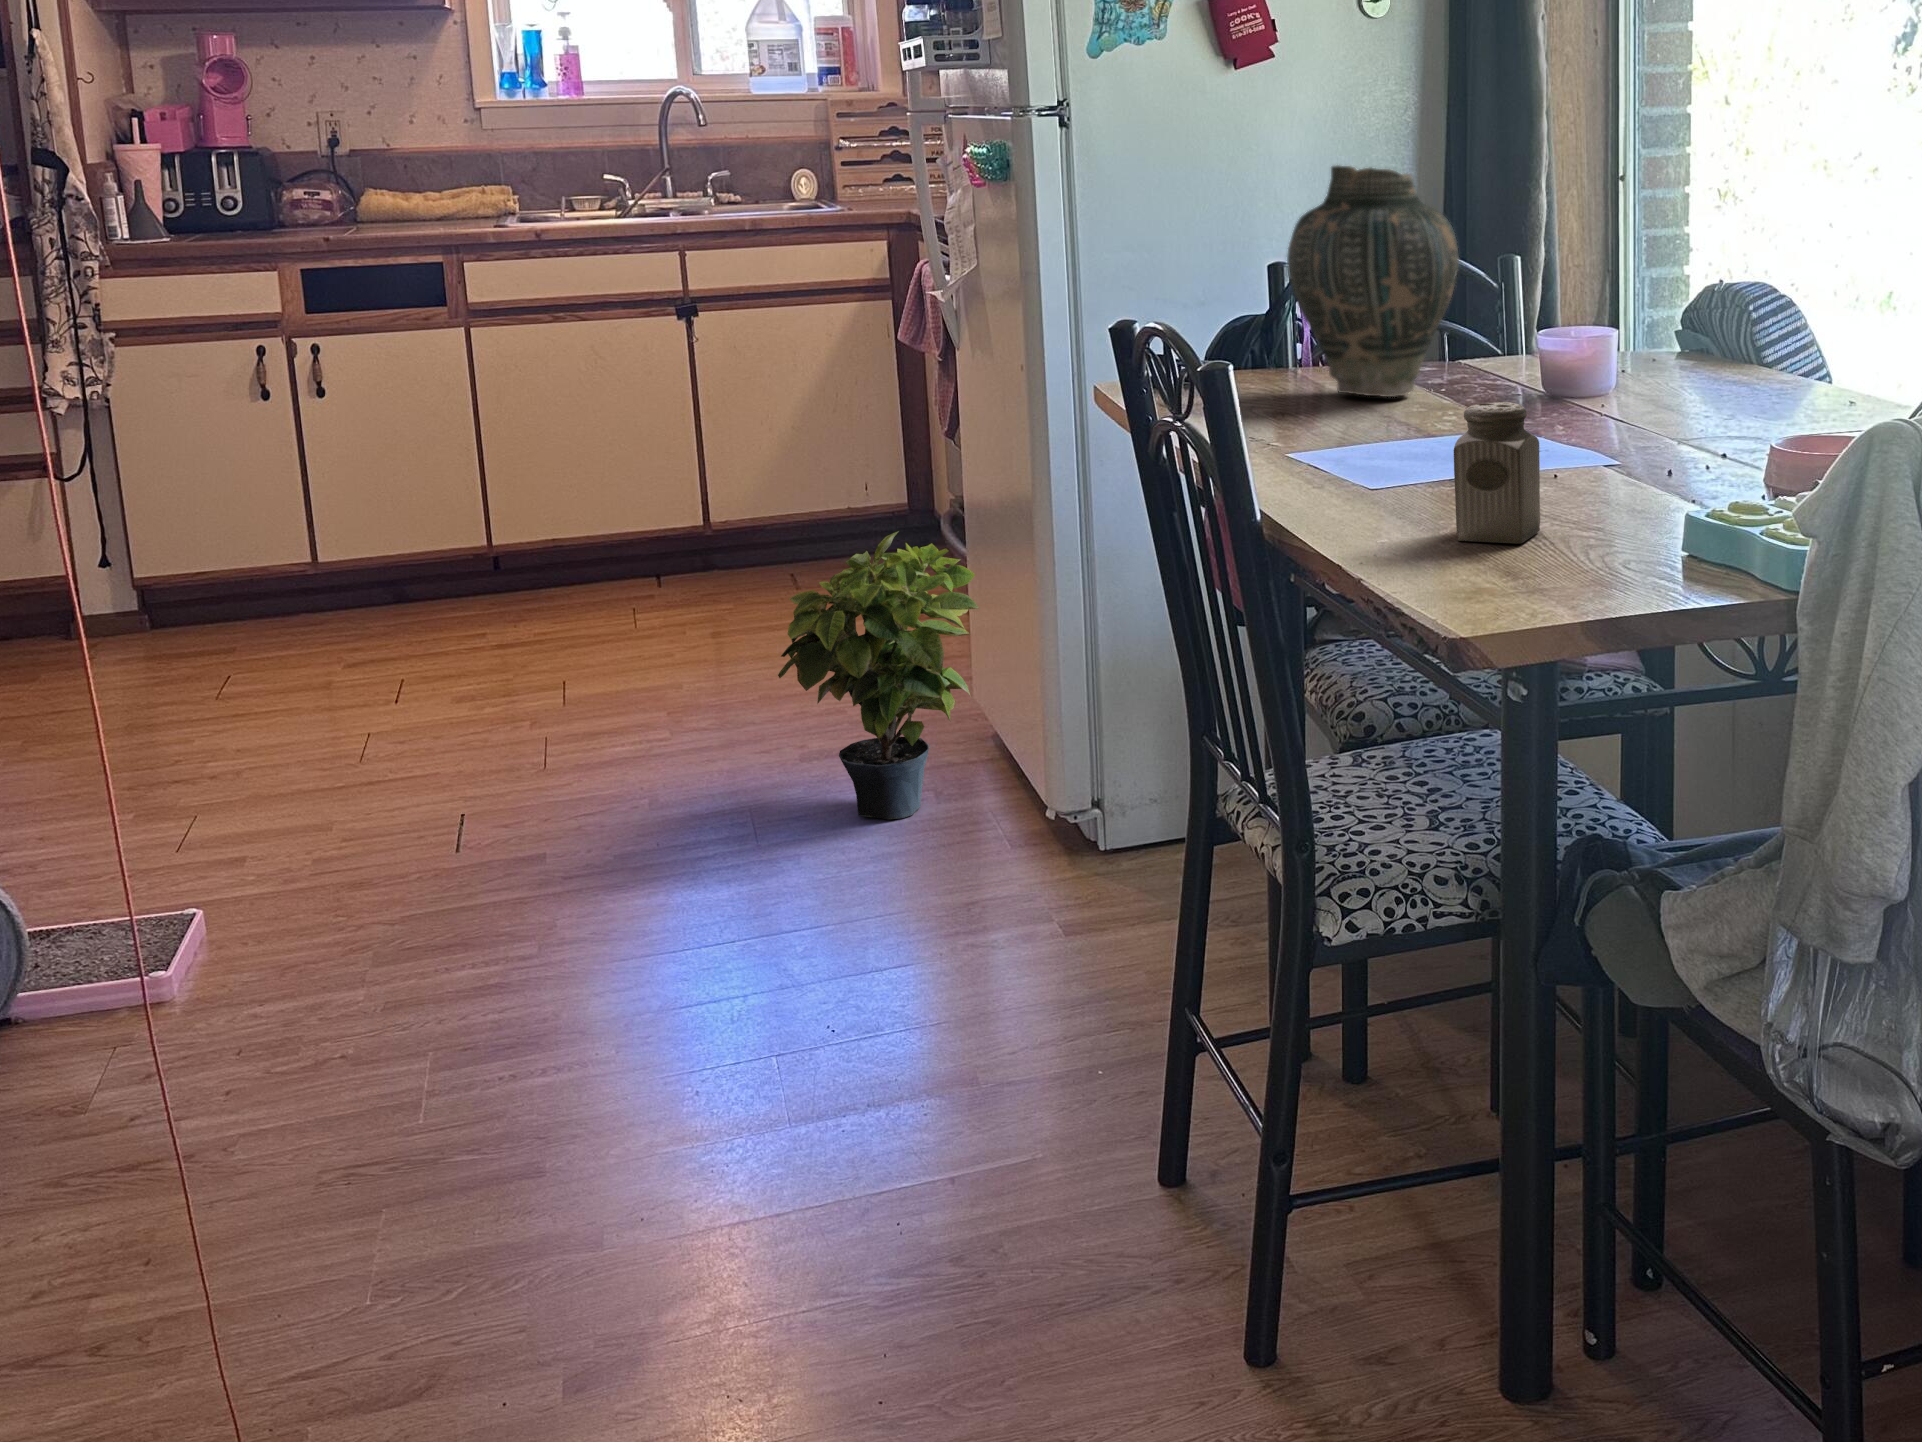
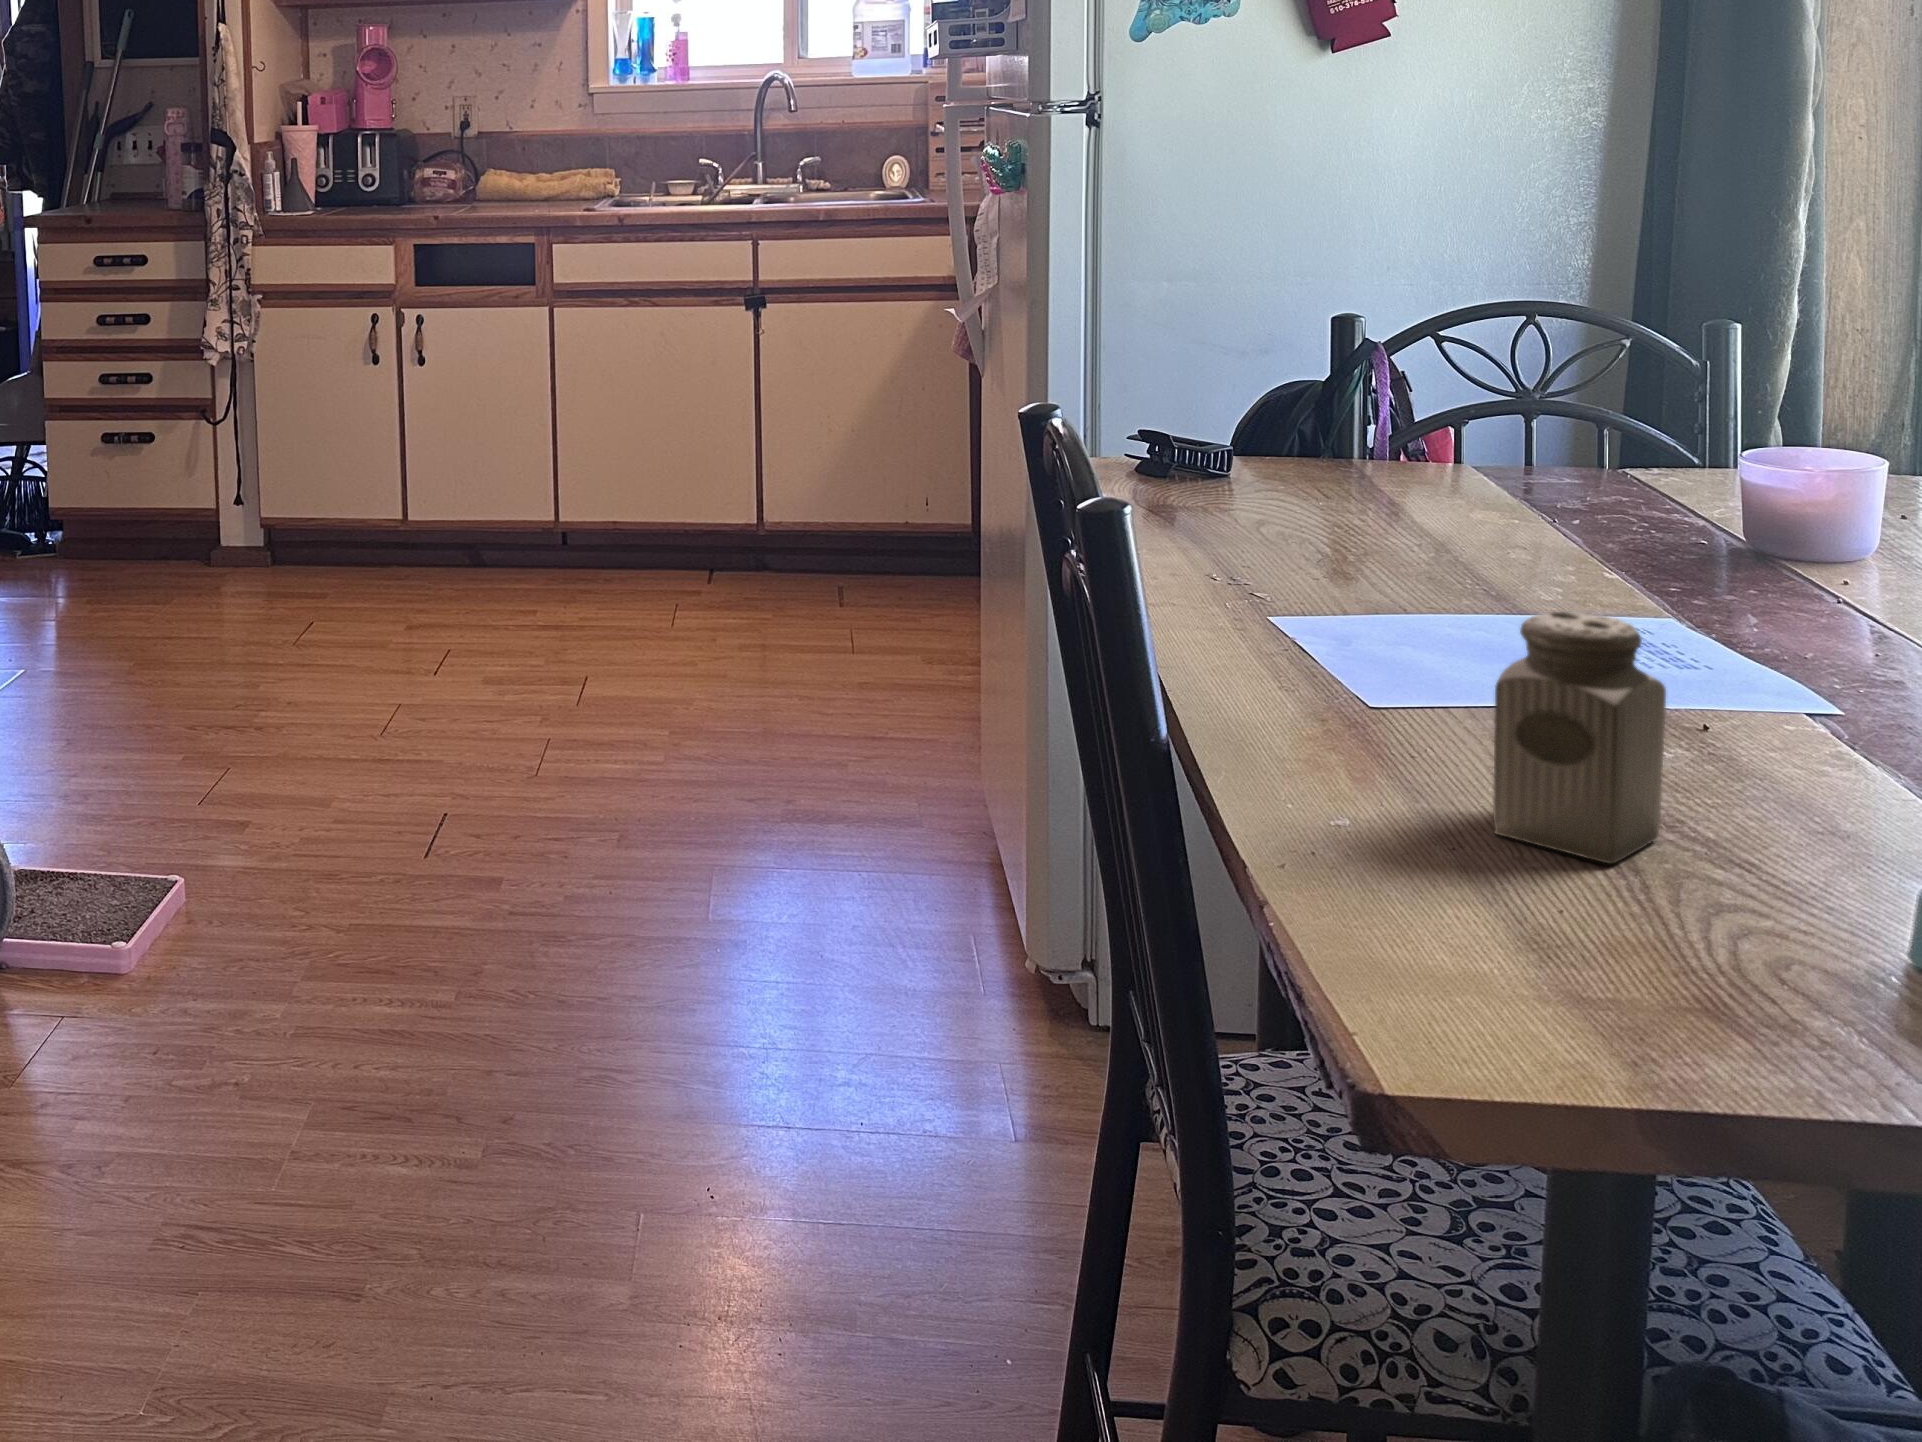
vase: present [1287,166,1459,397] -> none [1345,189,1619,519]
potted plant: present [778,532,979,819] -> none [727,584,969,914]

